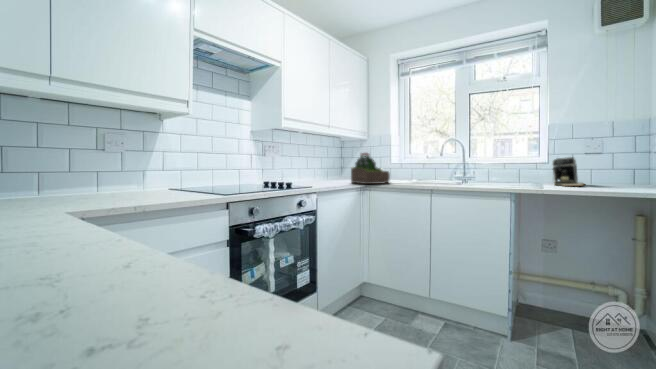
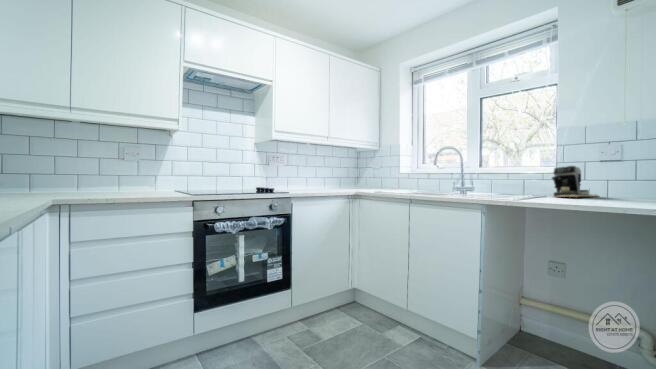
succulent plant: present [351,153,390,184] -> none [342,162,378,192]

